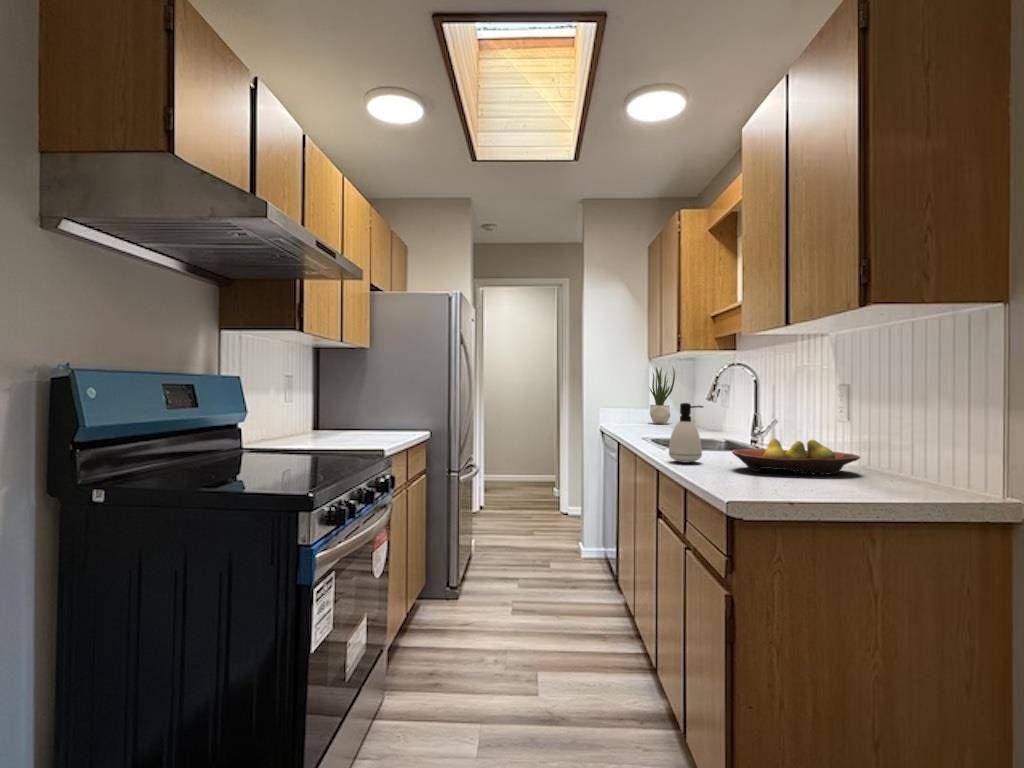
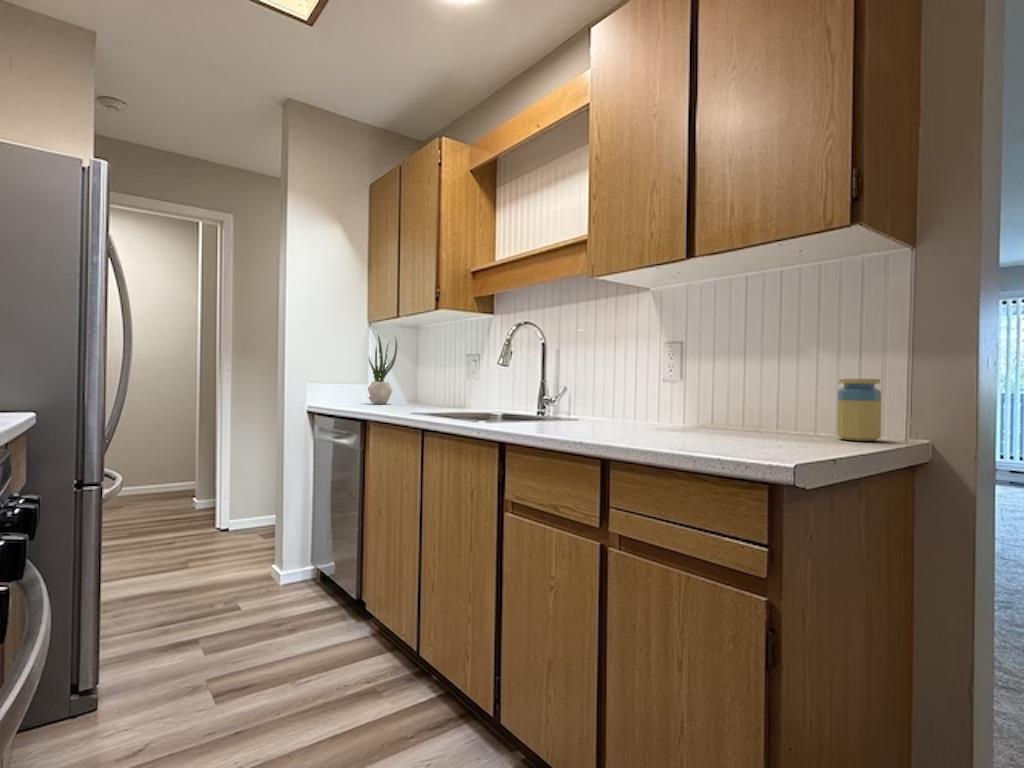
soap dispenser: present [669,403,703,463] -> none [532,349,578,431]
jar: none [908,435,948,492] -> present [837,379,881,441]
fruit bowl: present [732,439,860,475] -> none [626,393,755,435]

